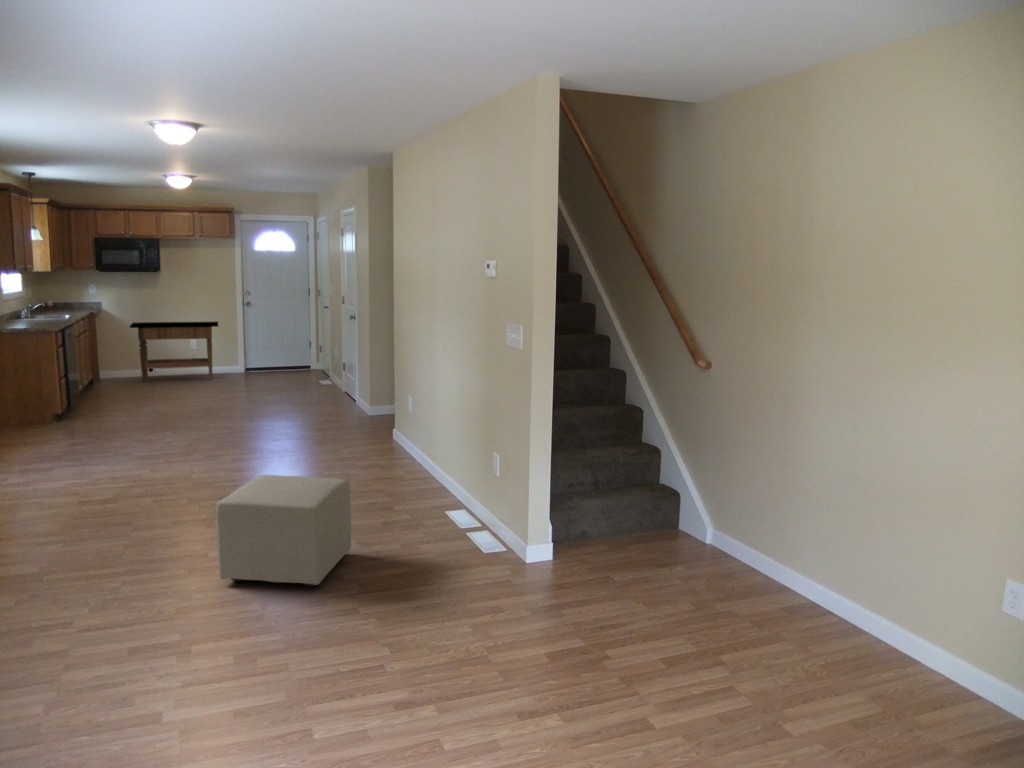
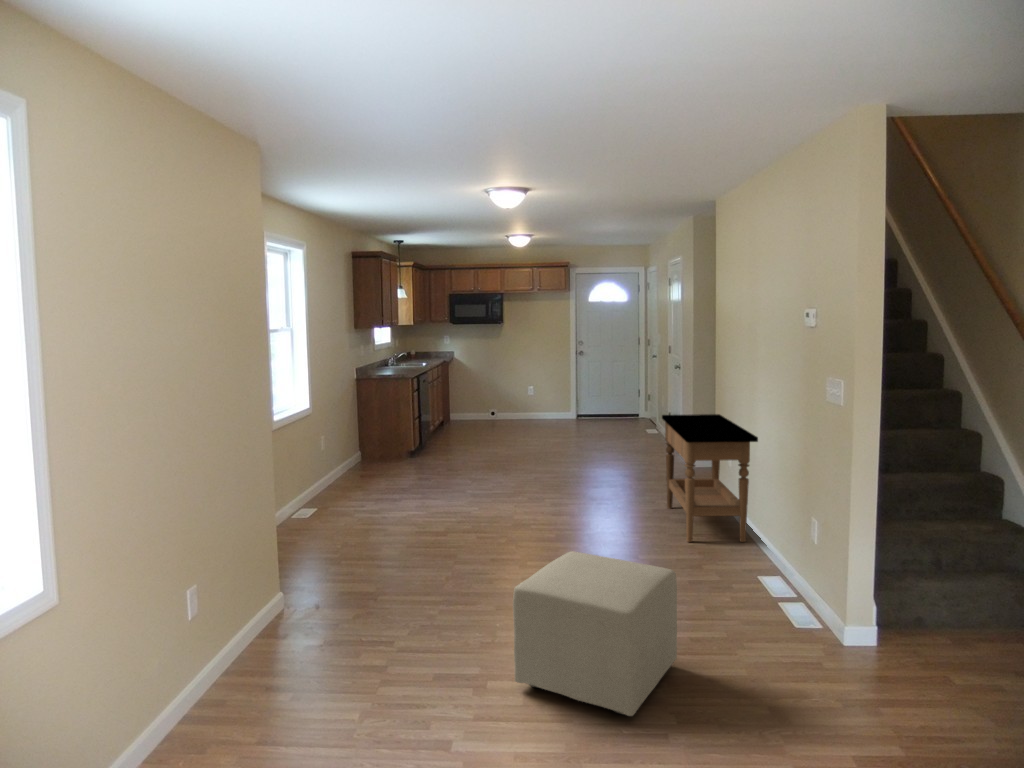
side table: present [130,321,218,382] -> present [662,414,758,542]

